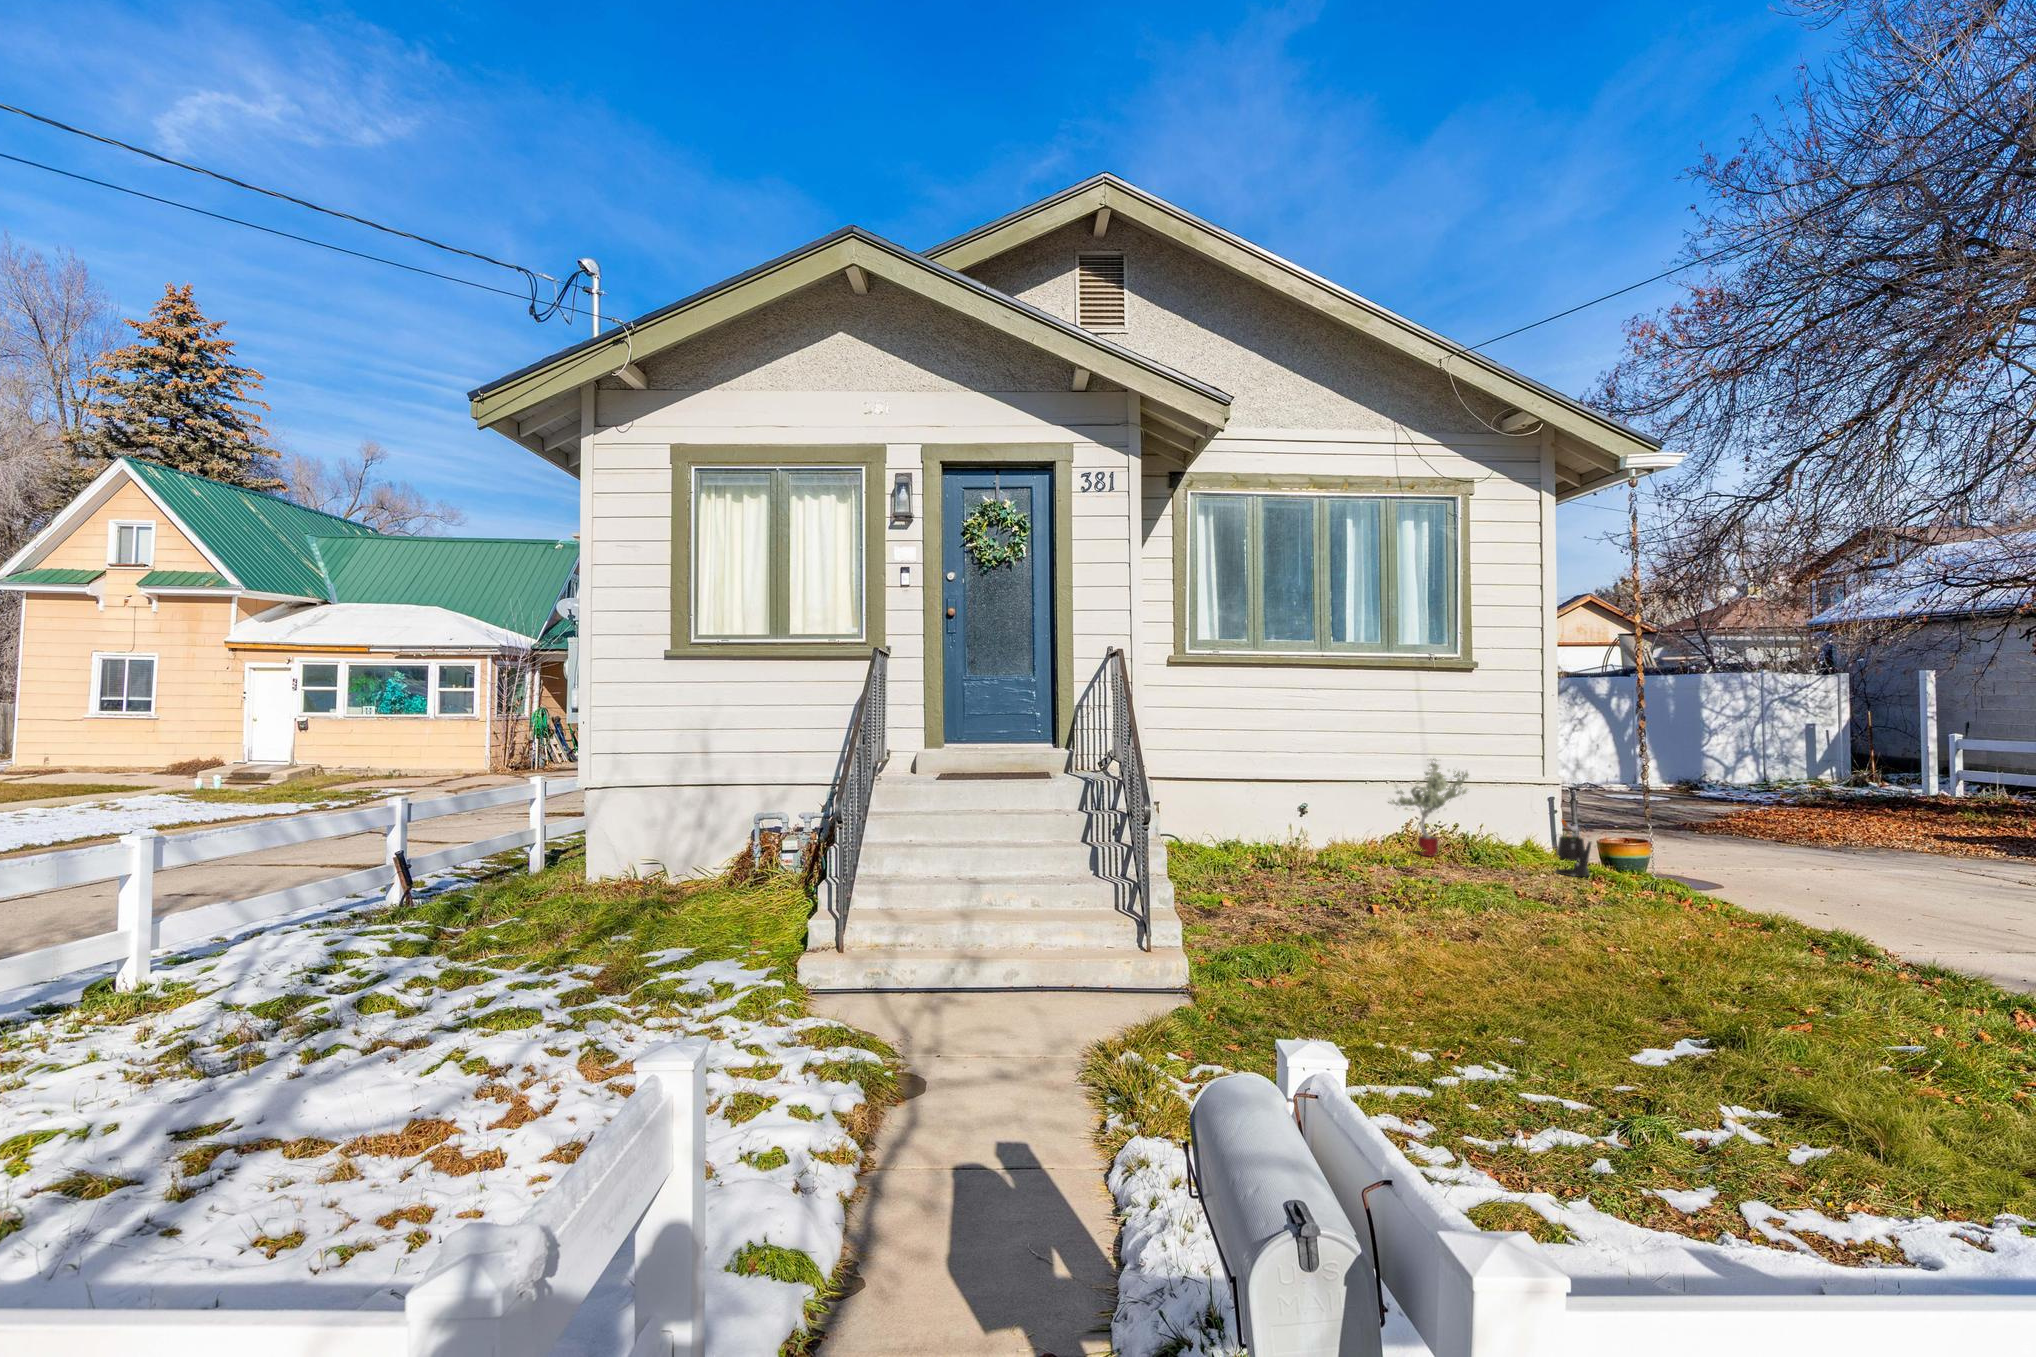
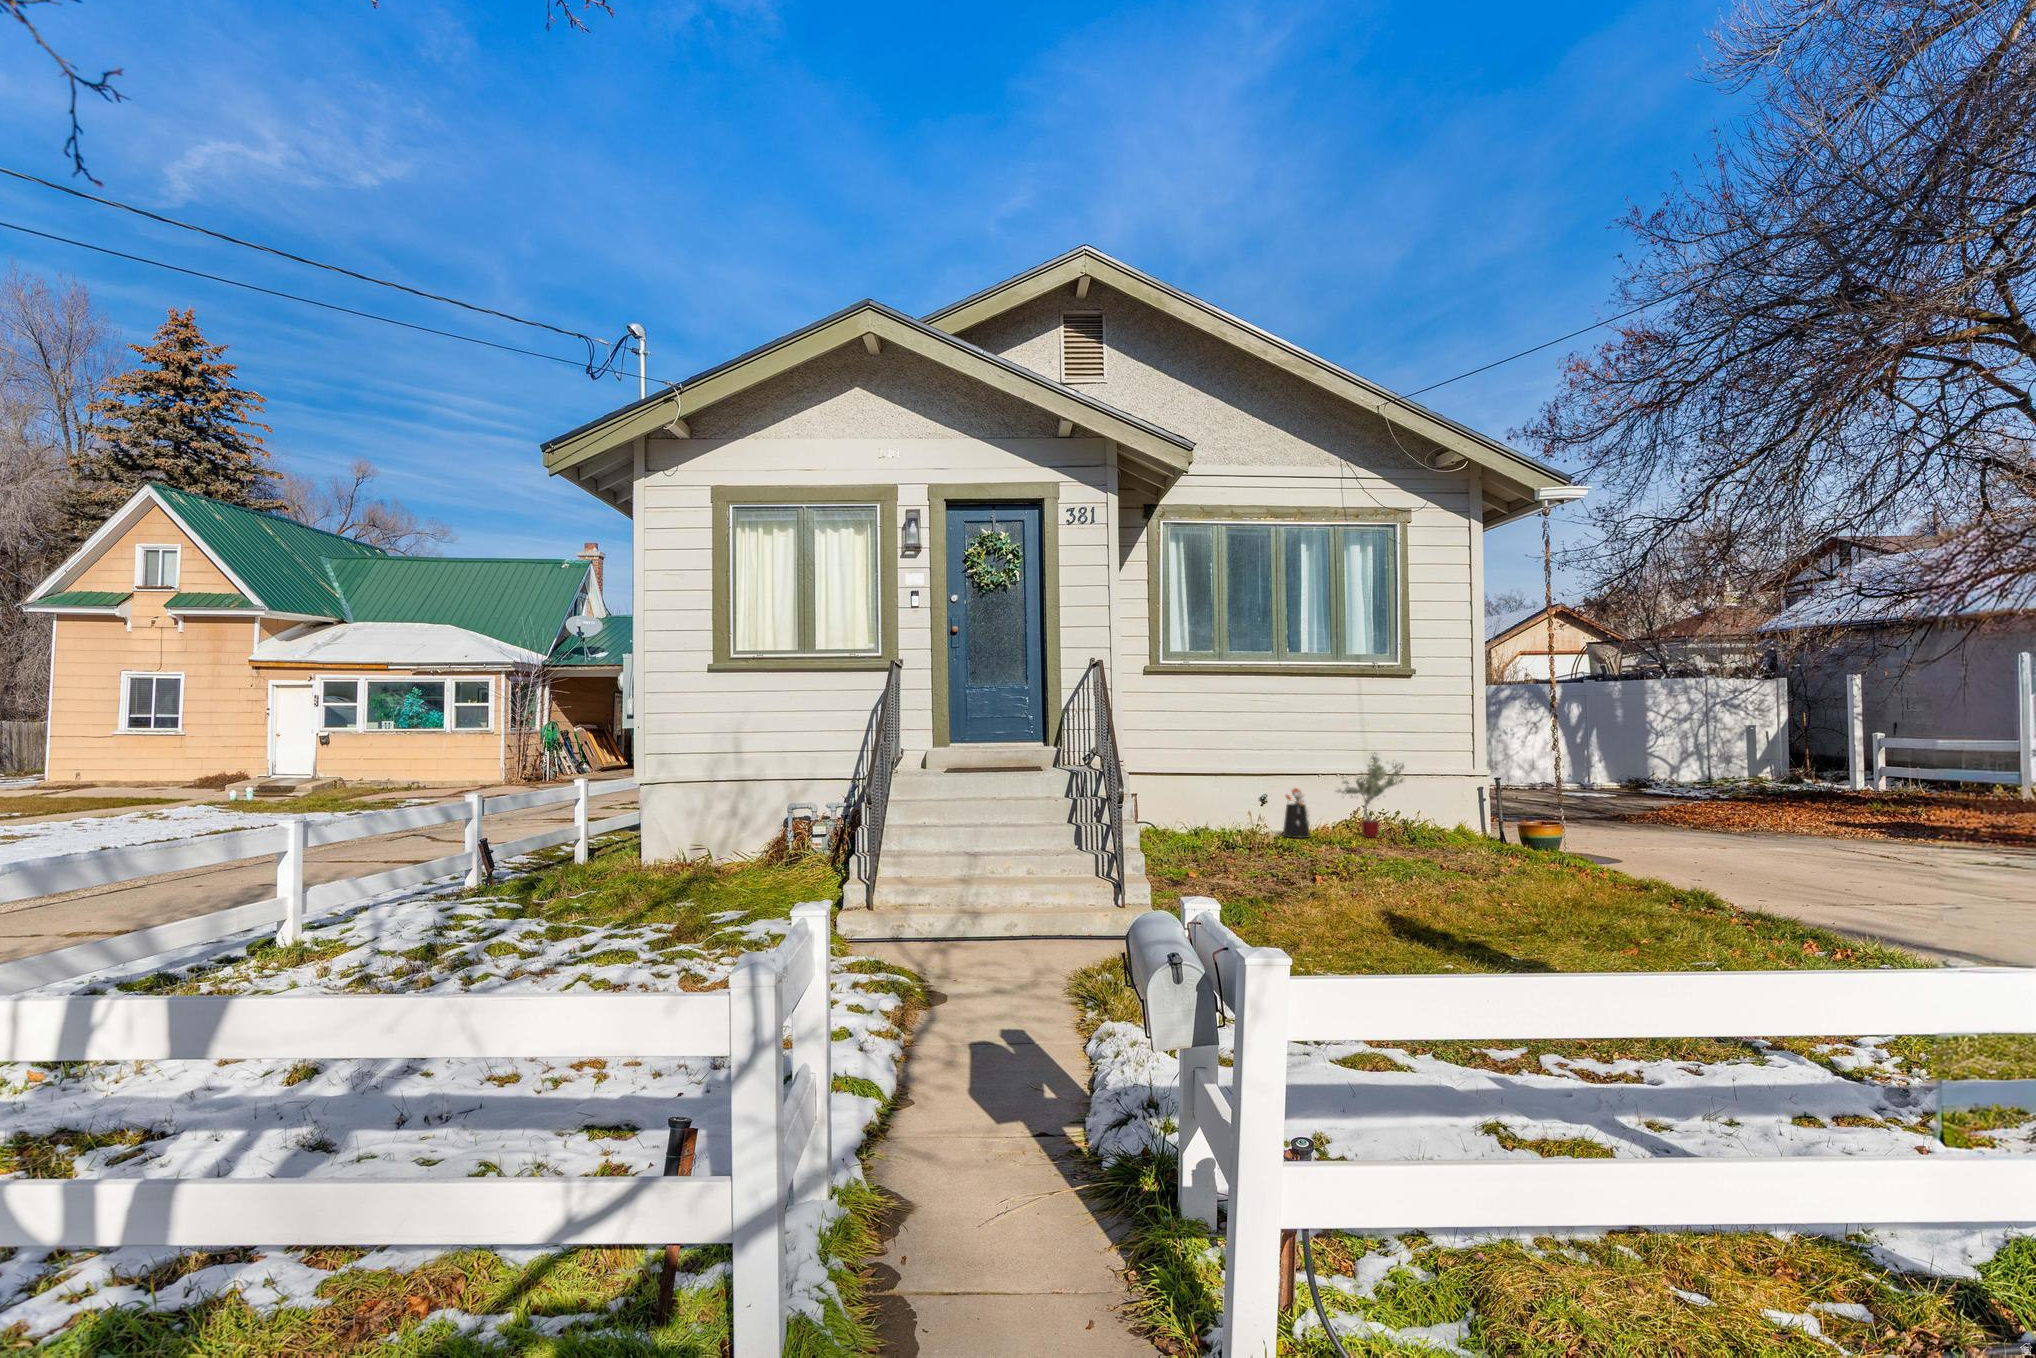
watering can: present [1554,819,1591,877] -> present [1283,788,1310,838]

